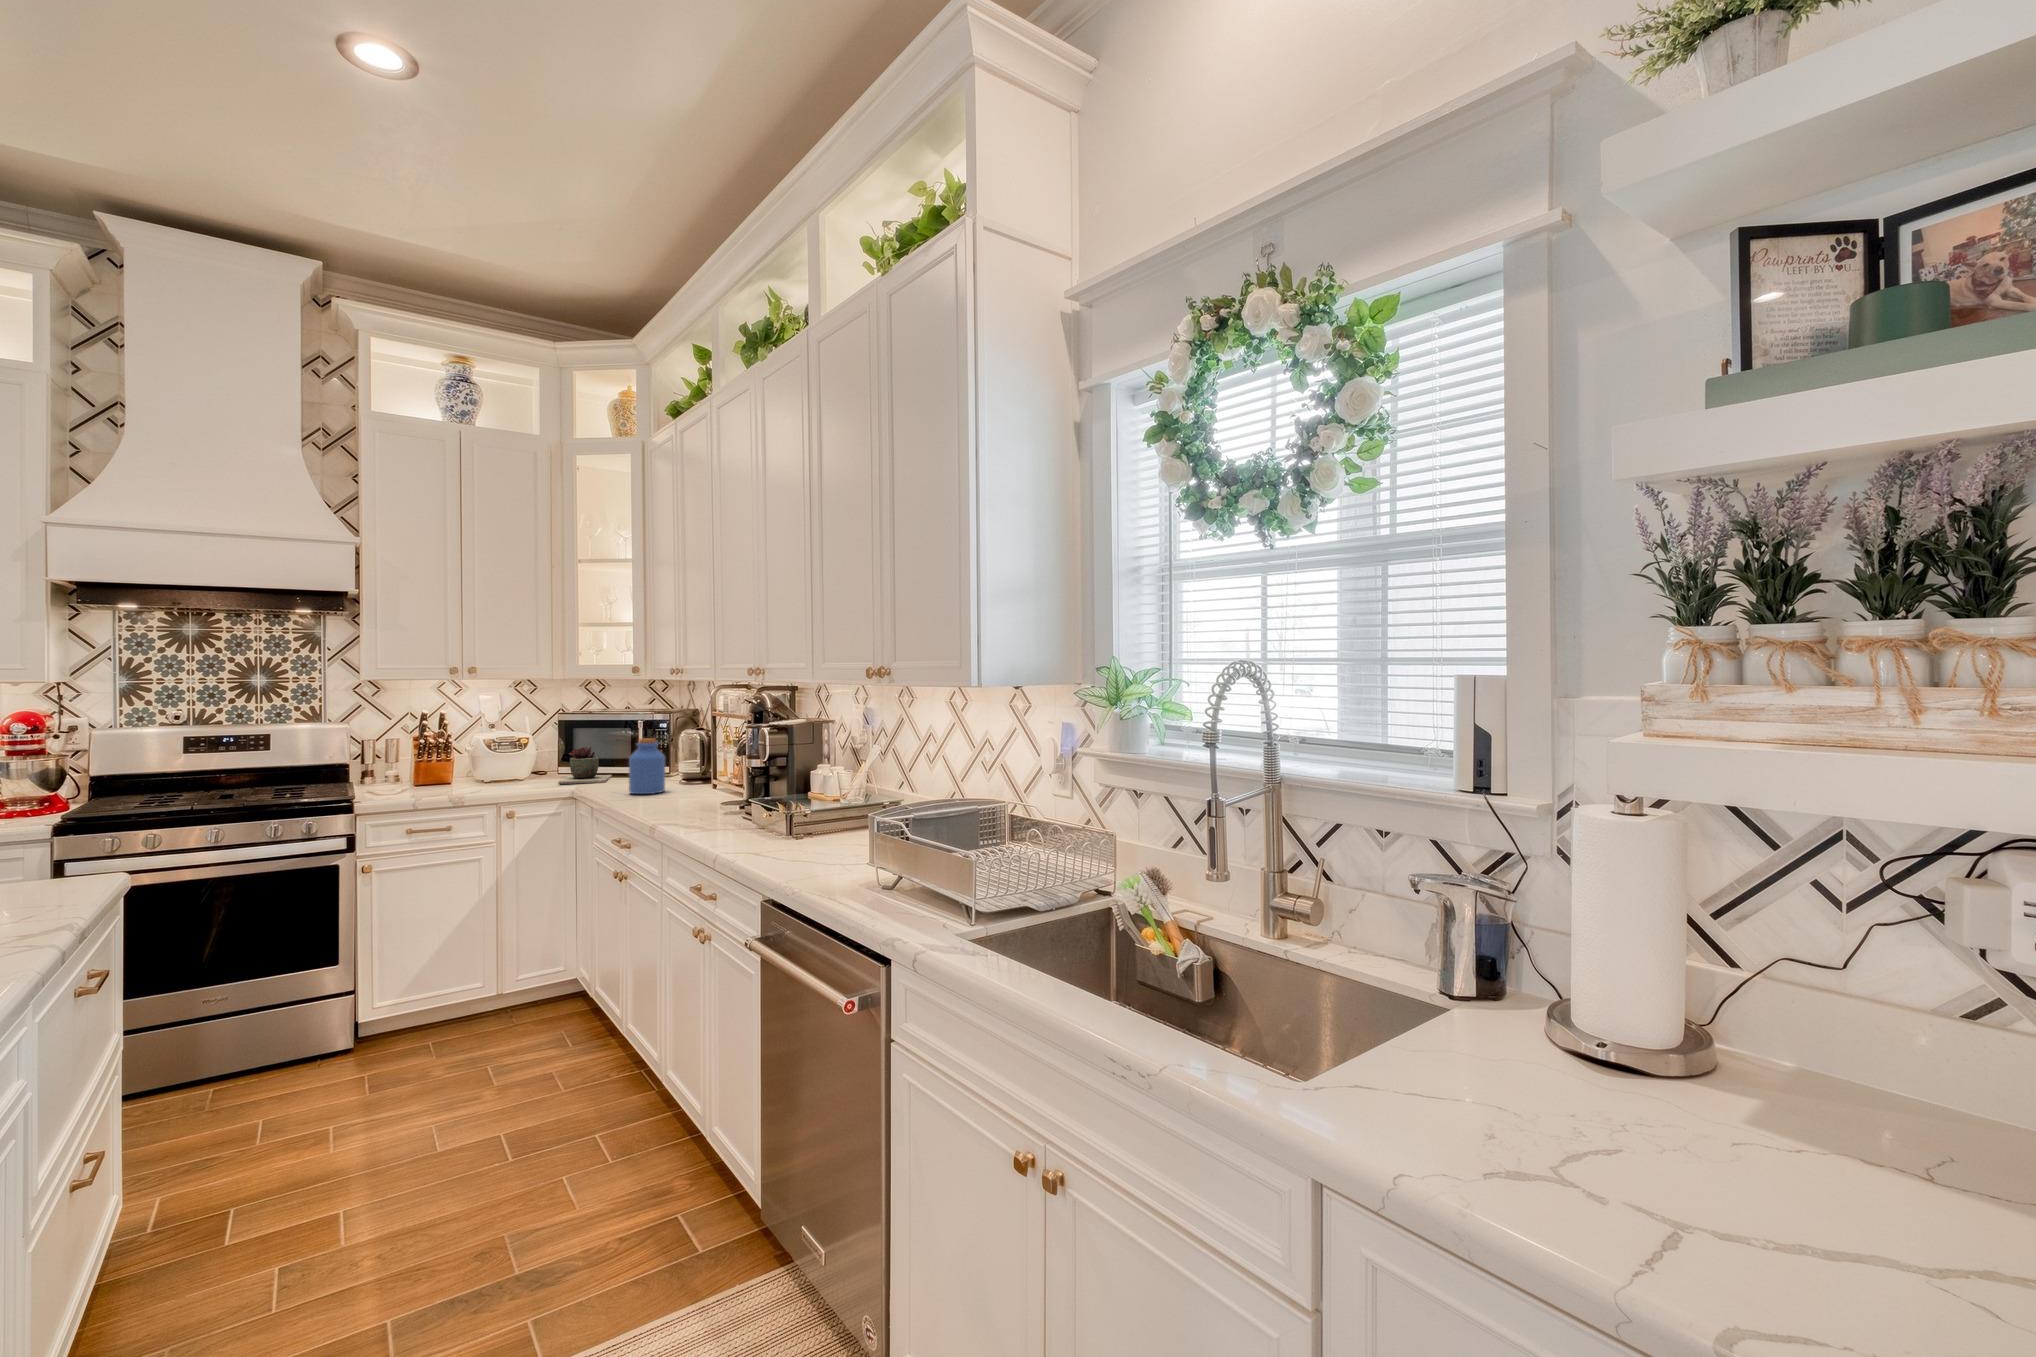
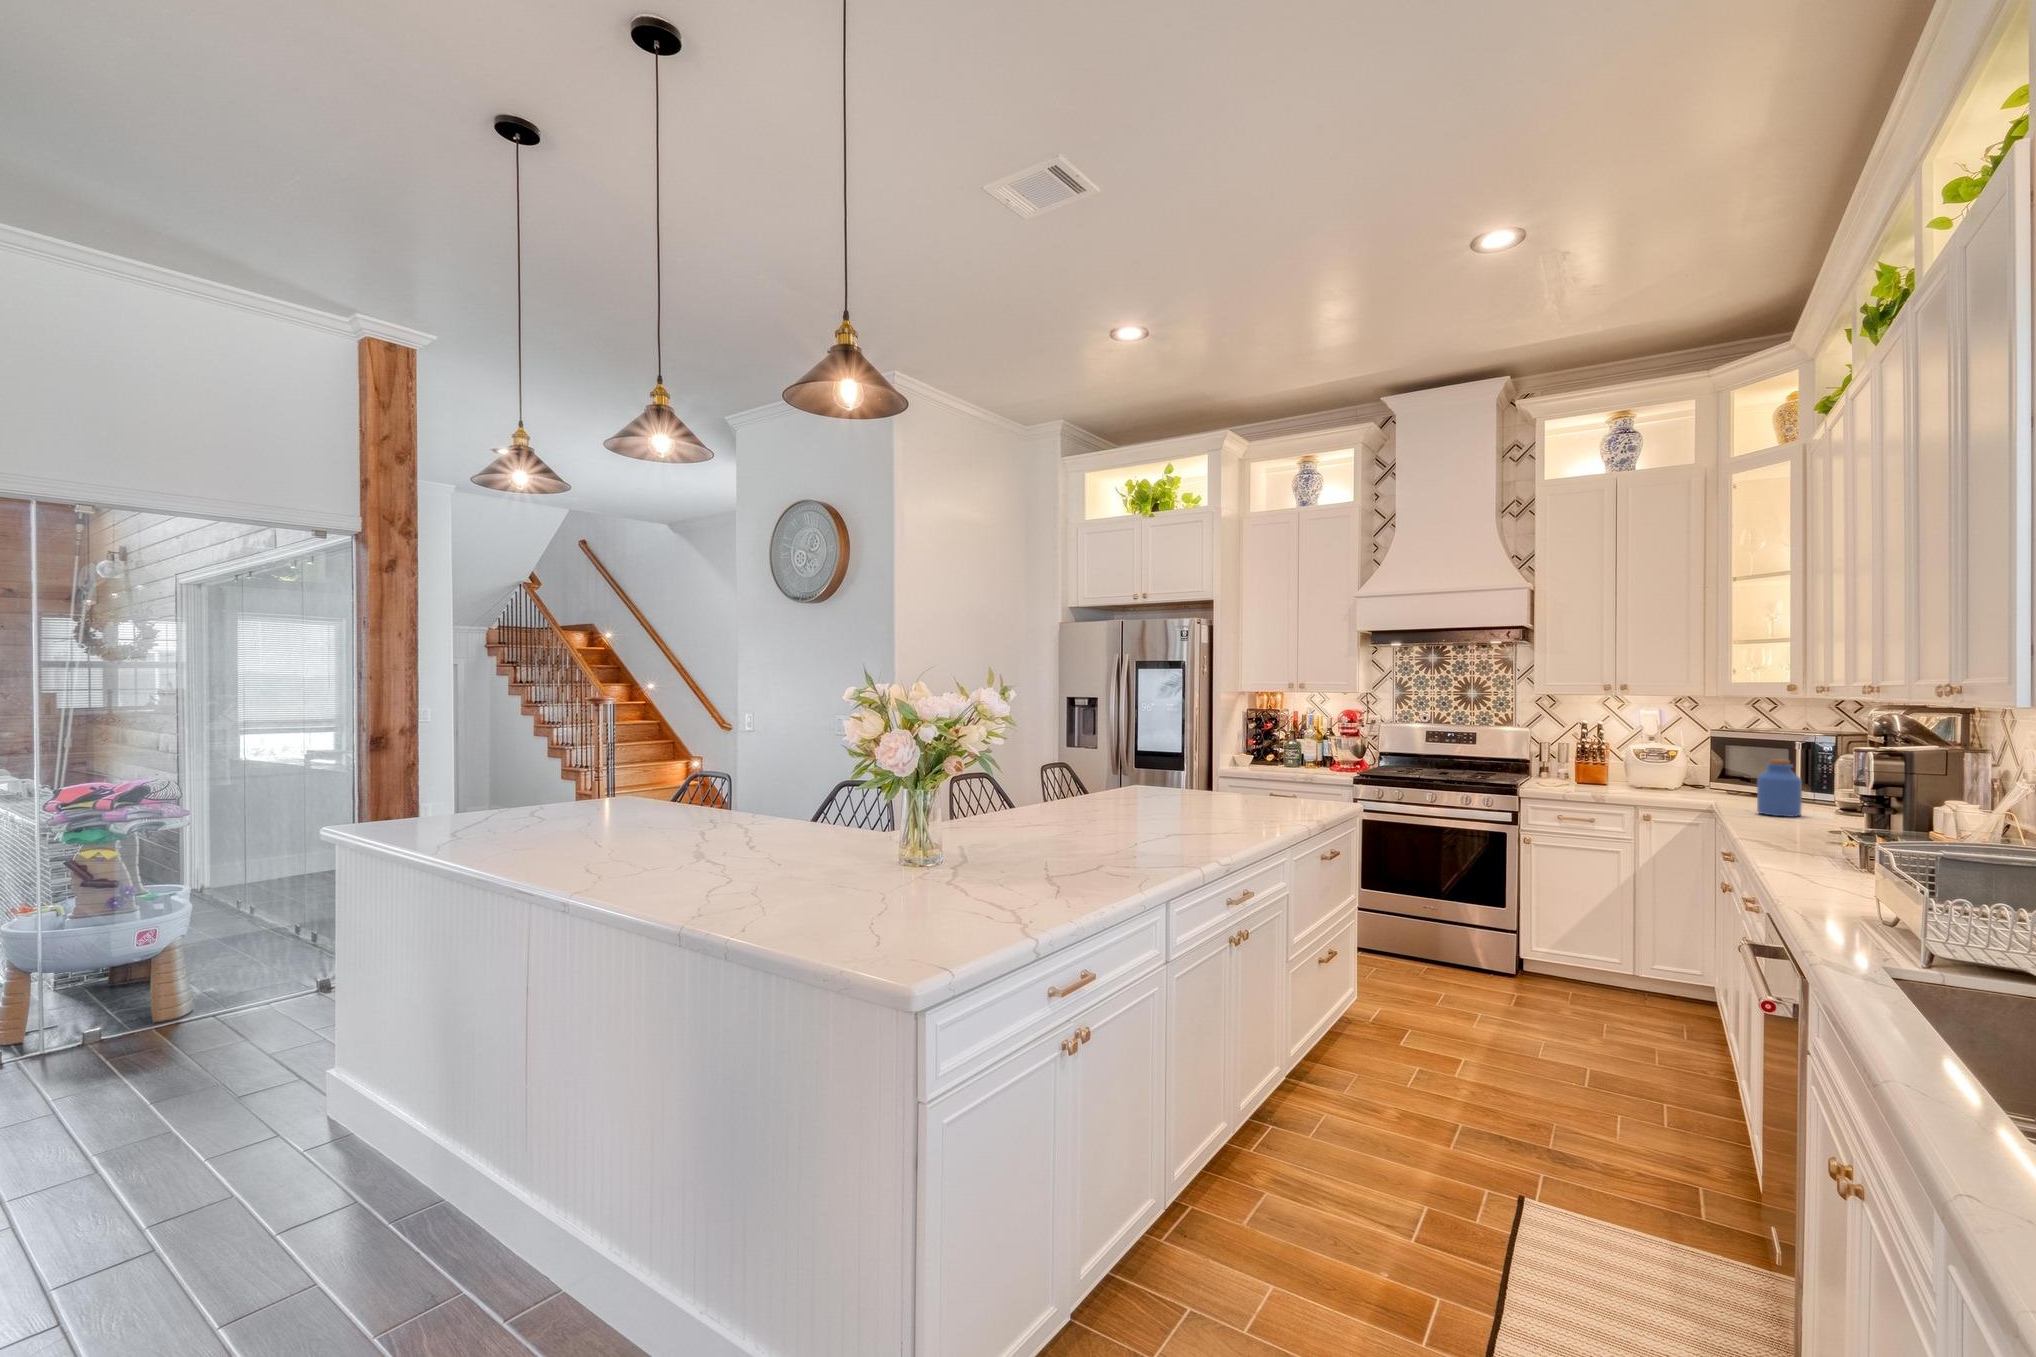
succulent plant: present [558,747,612,784] -> none [1700,764,1767,801]

